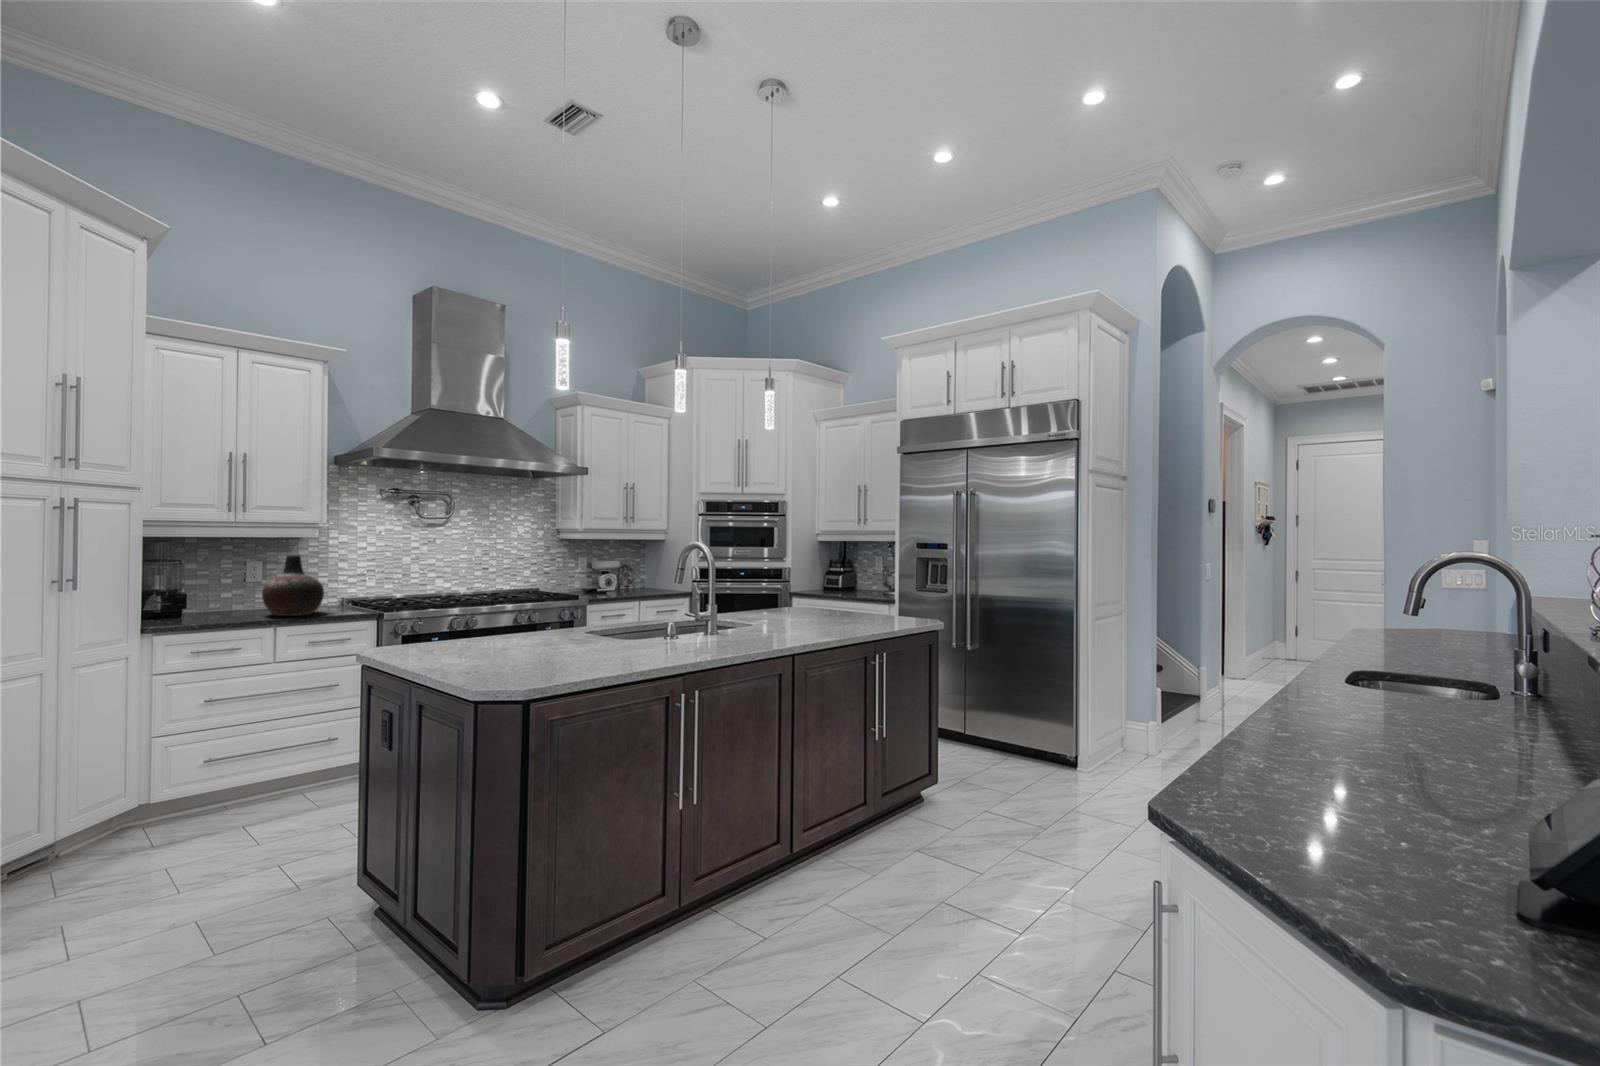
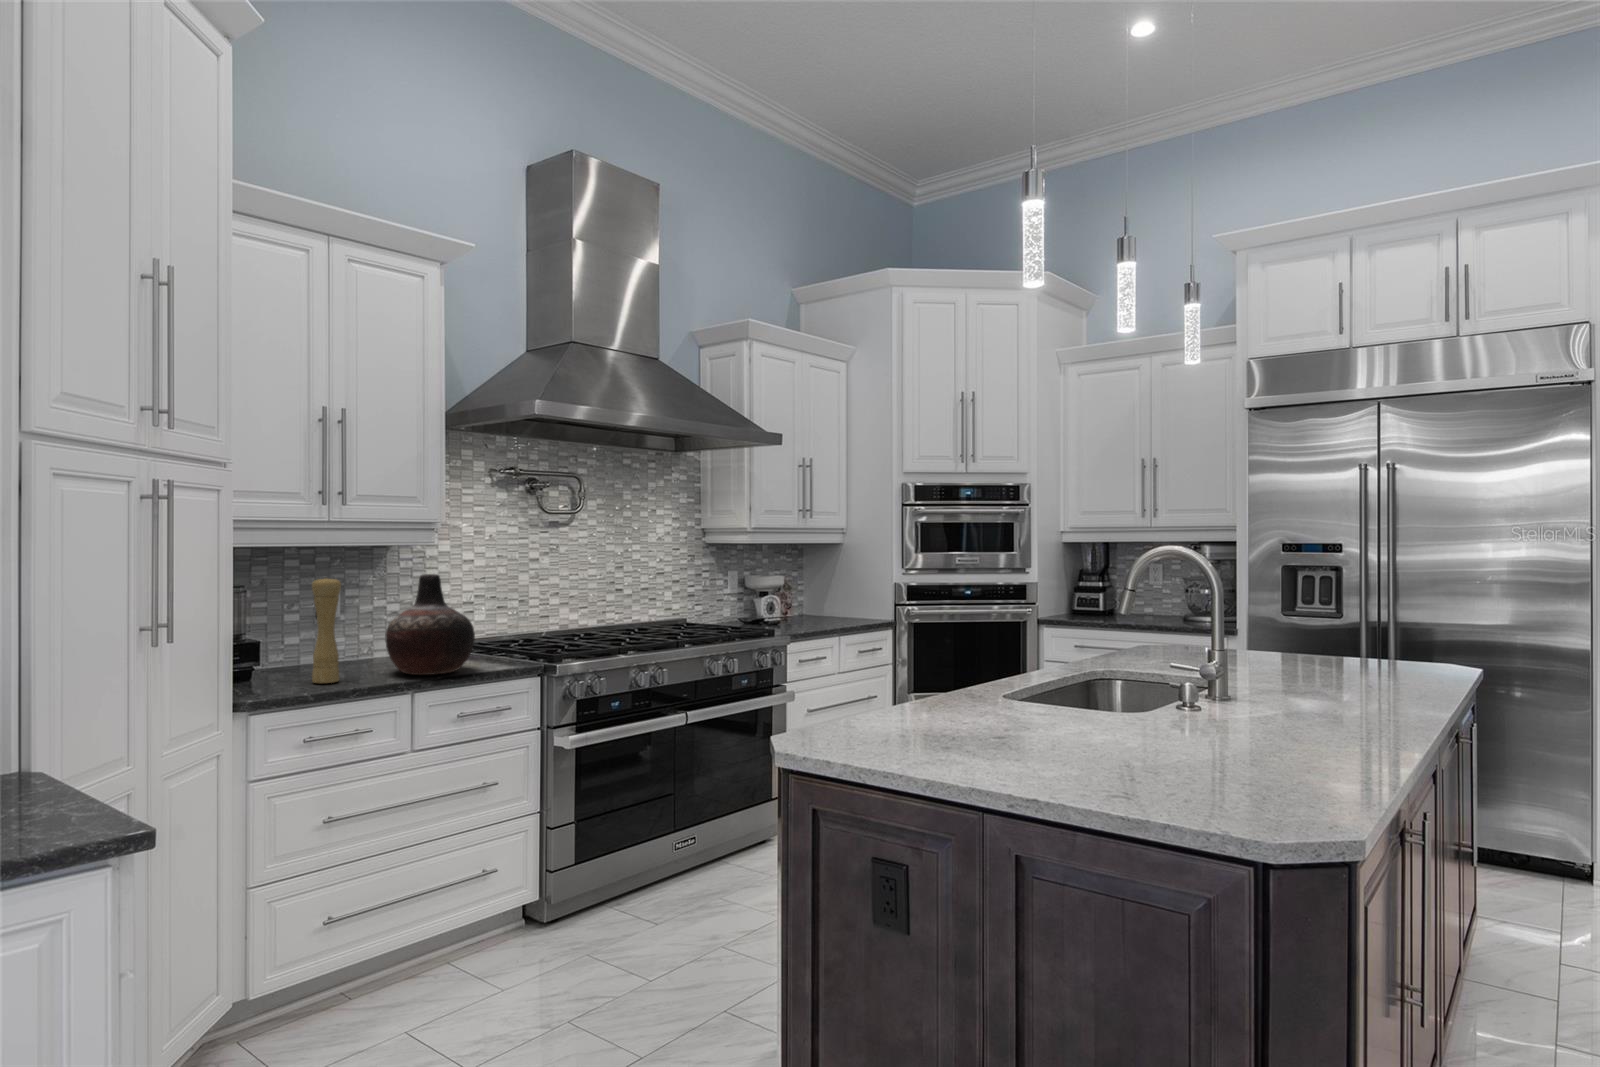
pepper mill: none [207,555,228,619] -> present [312,577,341,683]

